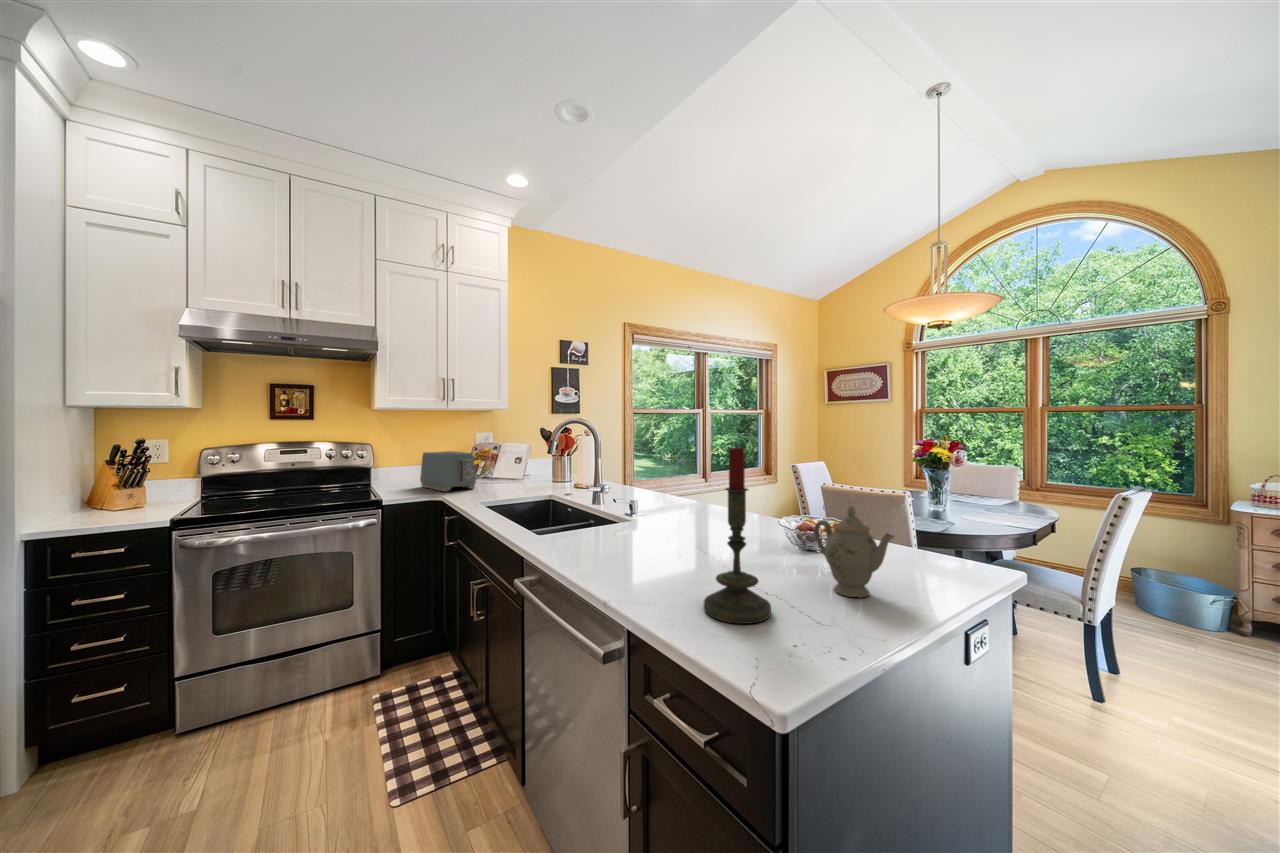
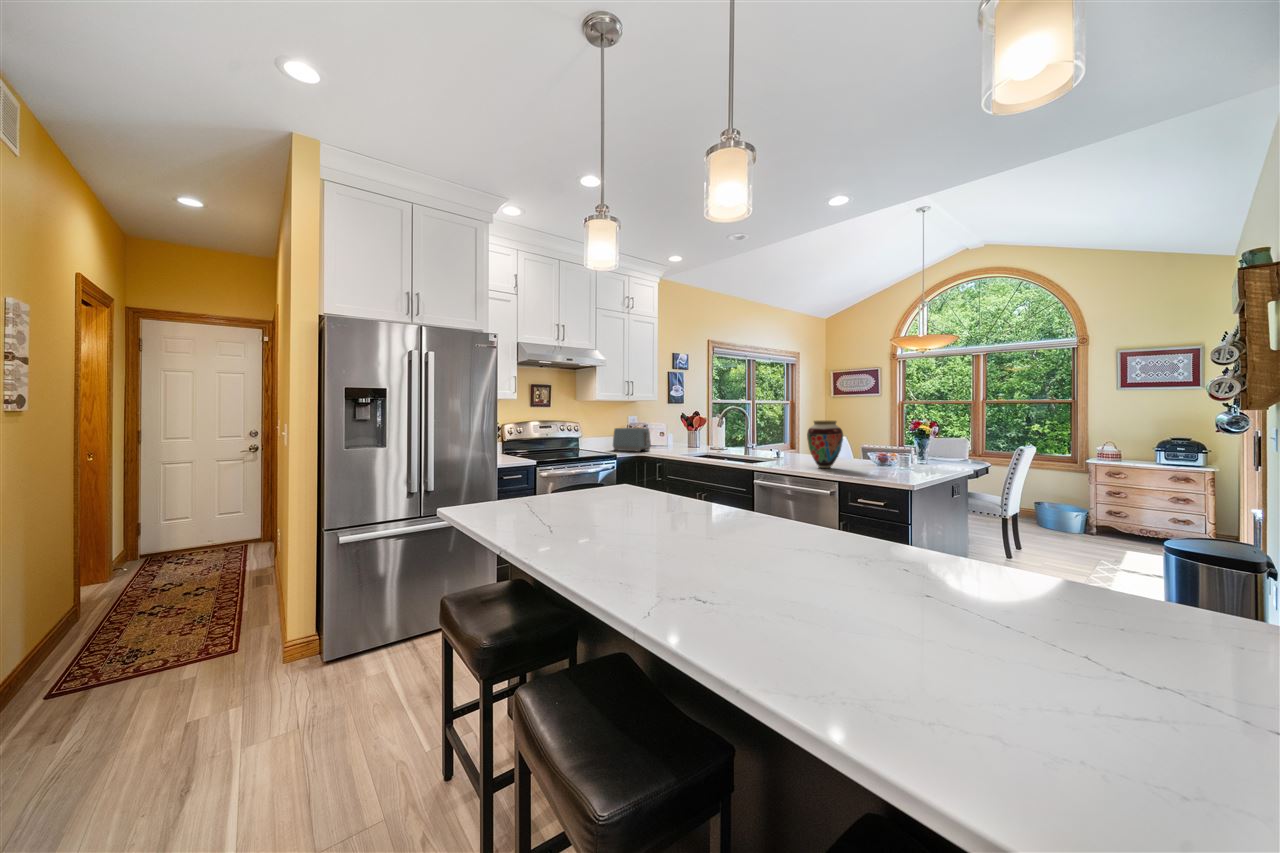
candle: present [704,447,771,624] -> none [866,414,893,476]
vase: none [608,452,687,568] -> present [807,421,843,468]
teapot: present [814,506,895,598] -> none [897,439,933,473]

